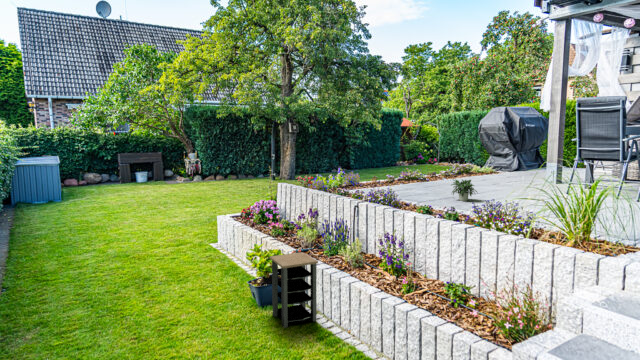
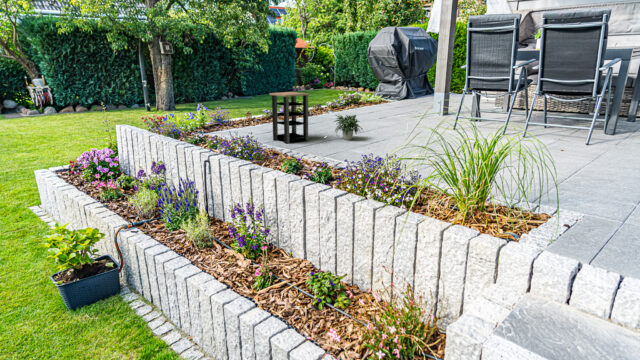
side table: present [270,252,318,328] -> present [269,92,309,143]

